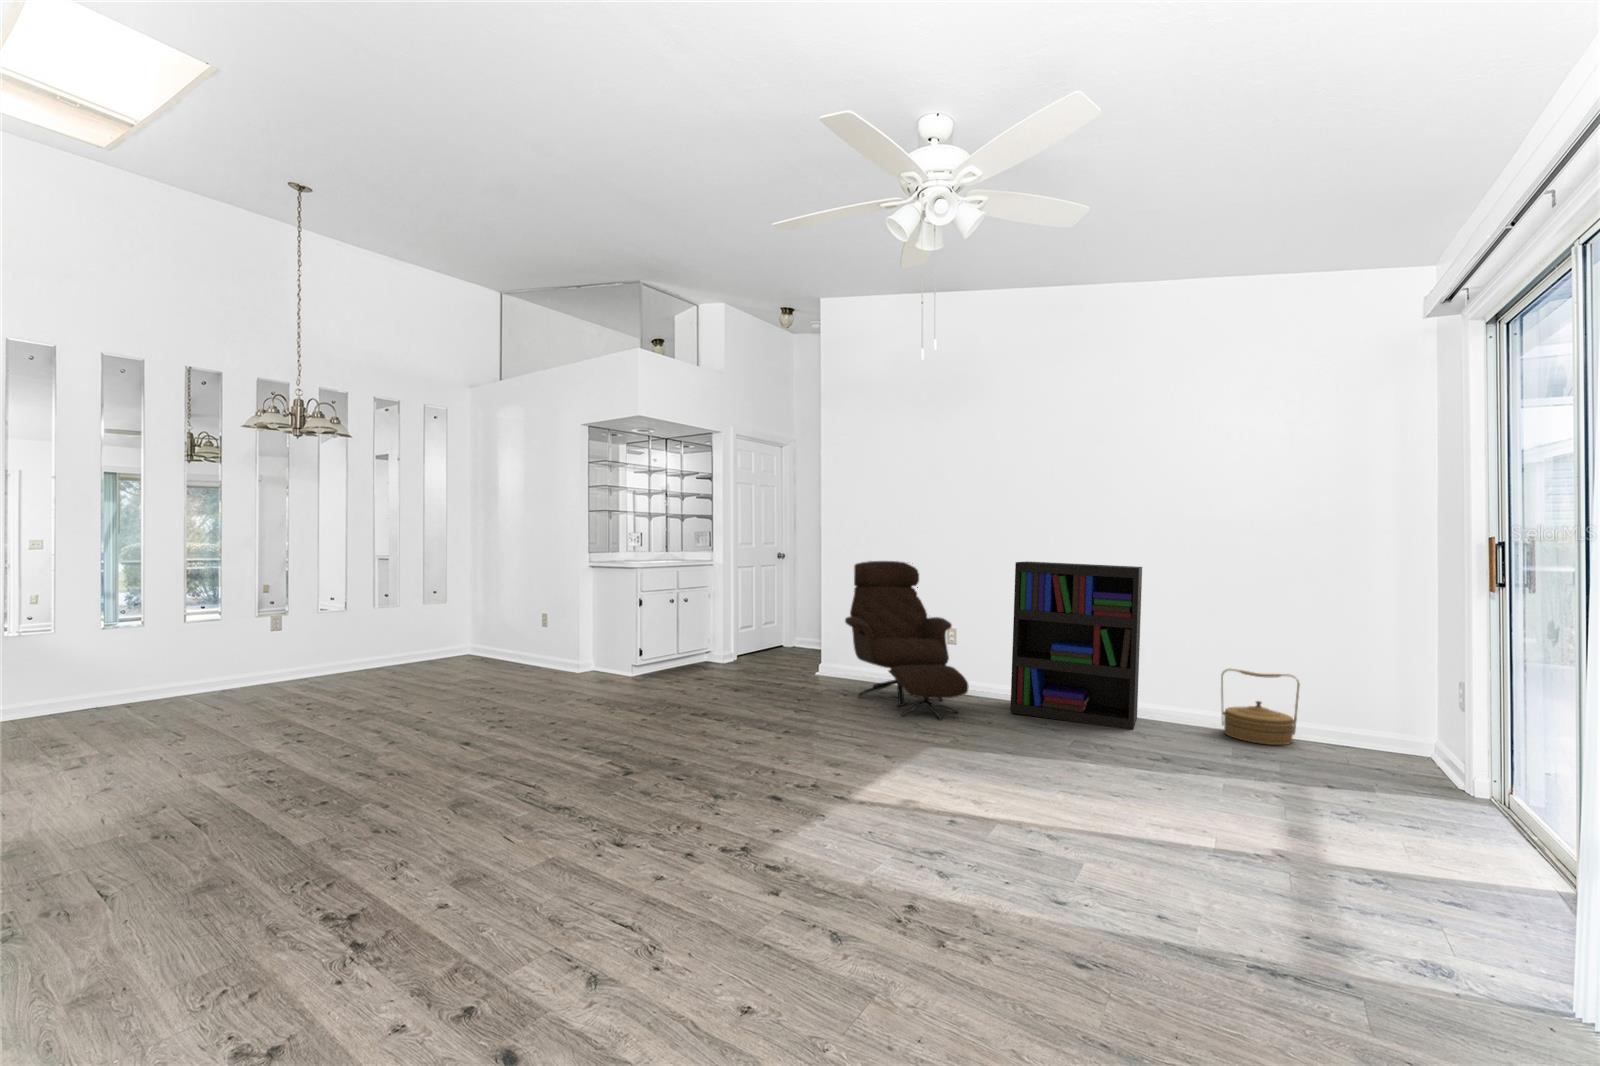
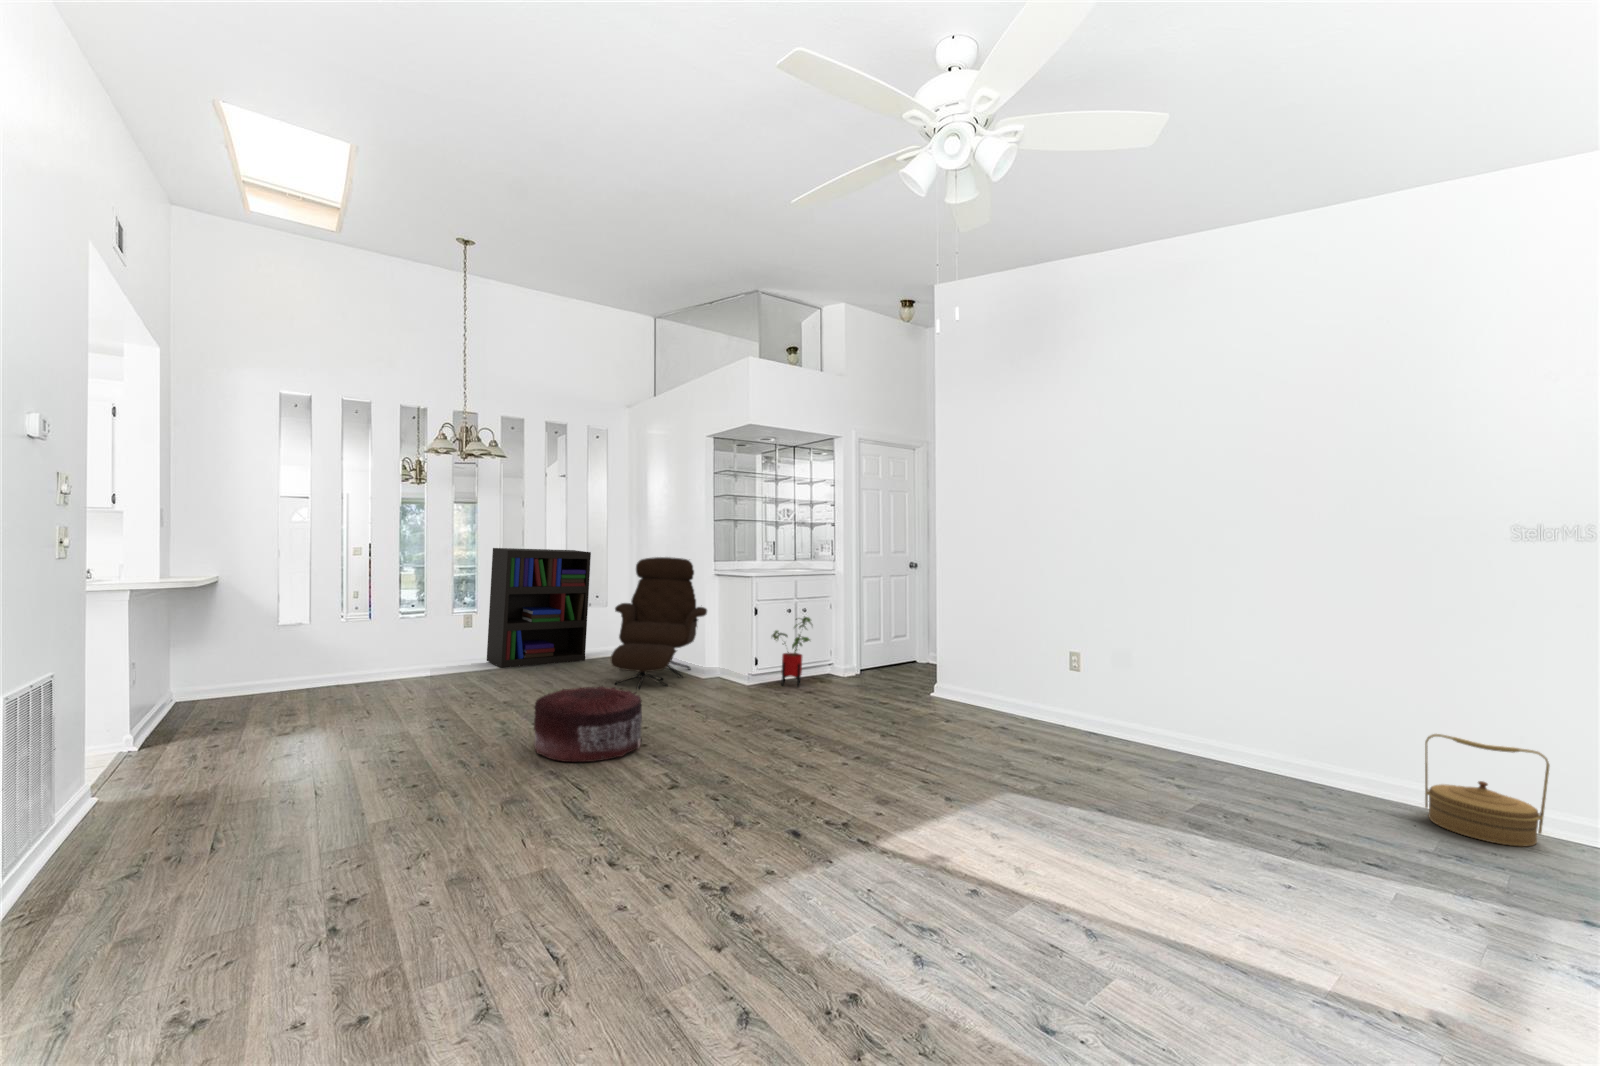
lounge chair: present [845,561,969,720] -> present [611,557,707,689]
bookshelf: present [1010,561,1142,730] -> present [487,548,591,668]
house plant: none [657,607,700,678] -> present [772,616,812,686]
pouf: none [456,686,573,765] -> present [534,686,642,762]

